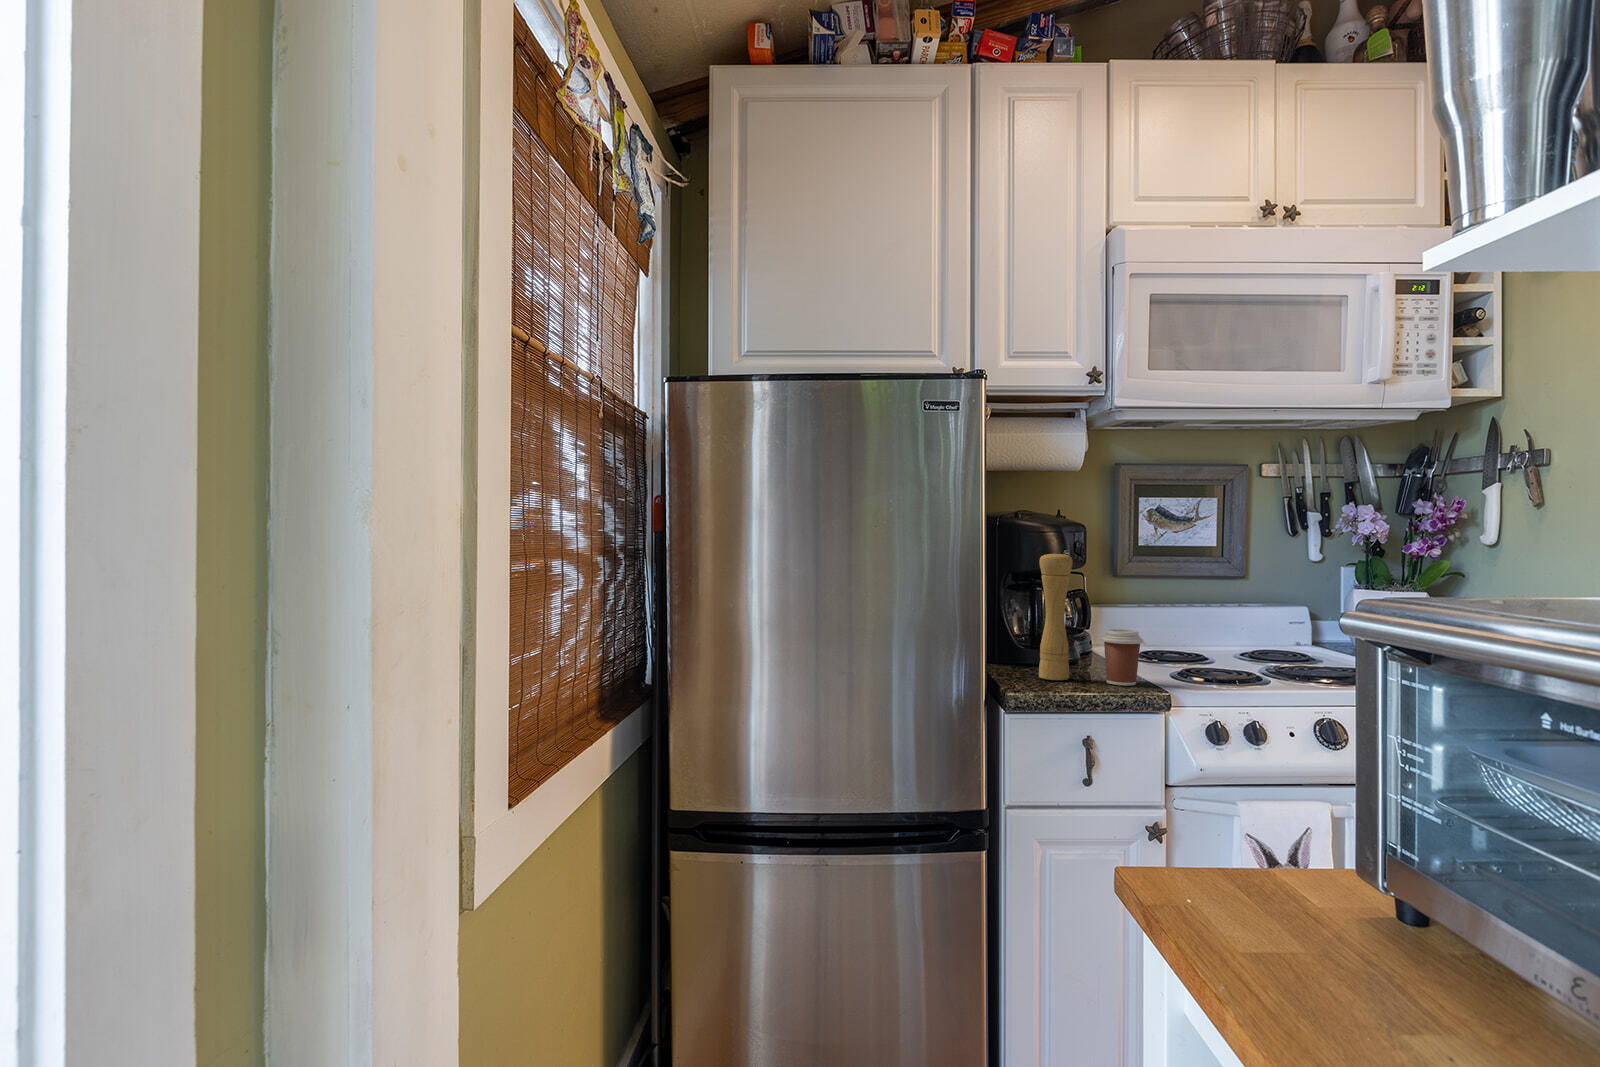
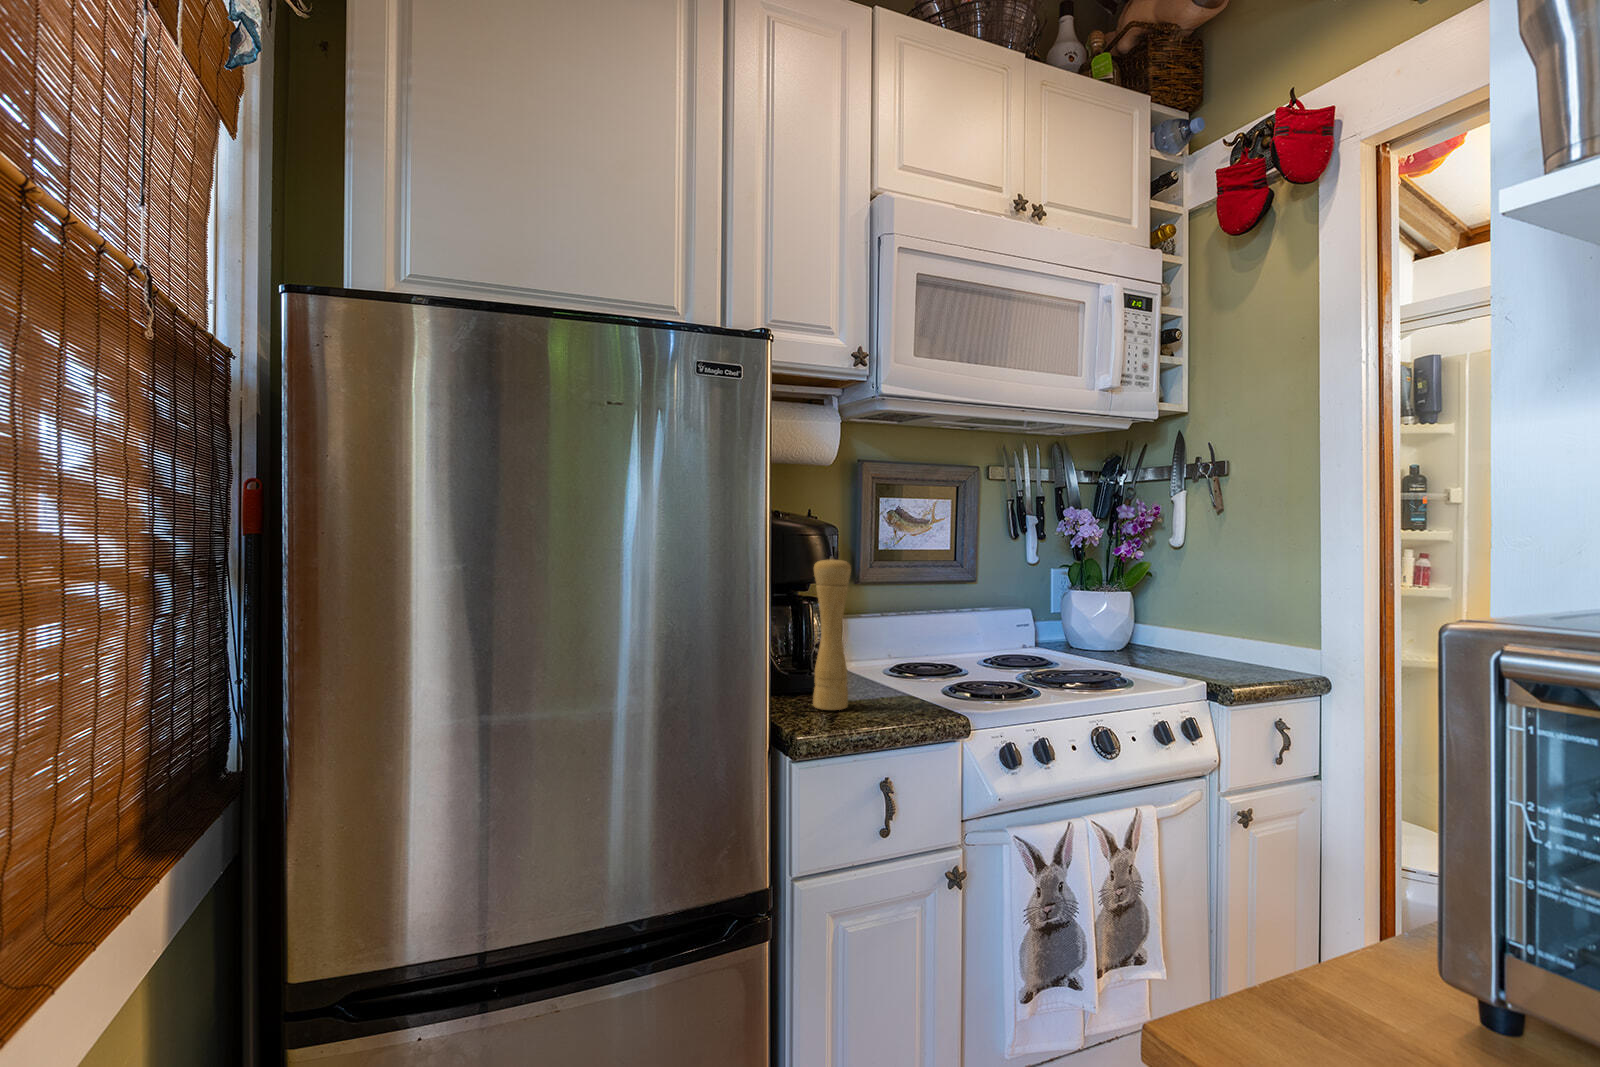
coffee cup: present [1101,629,1143,686] -> none [885,645,931,712]

